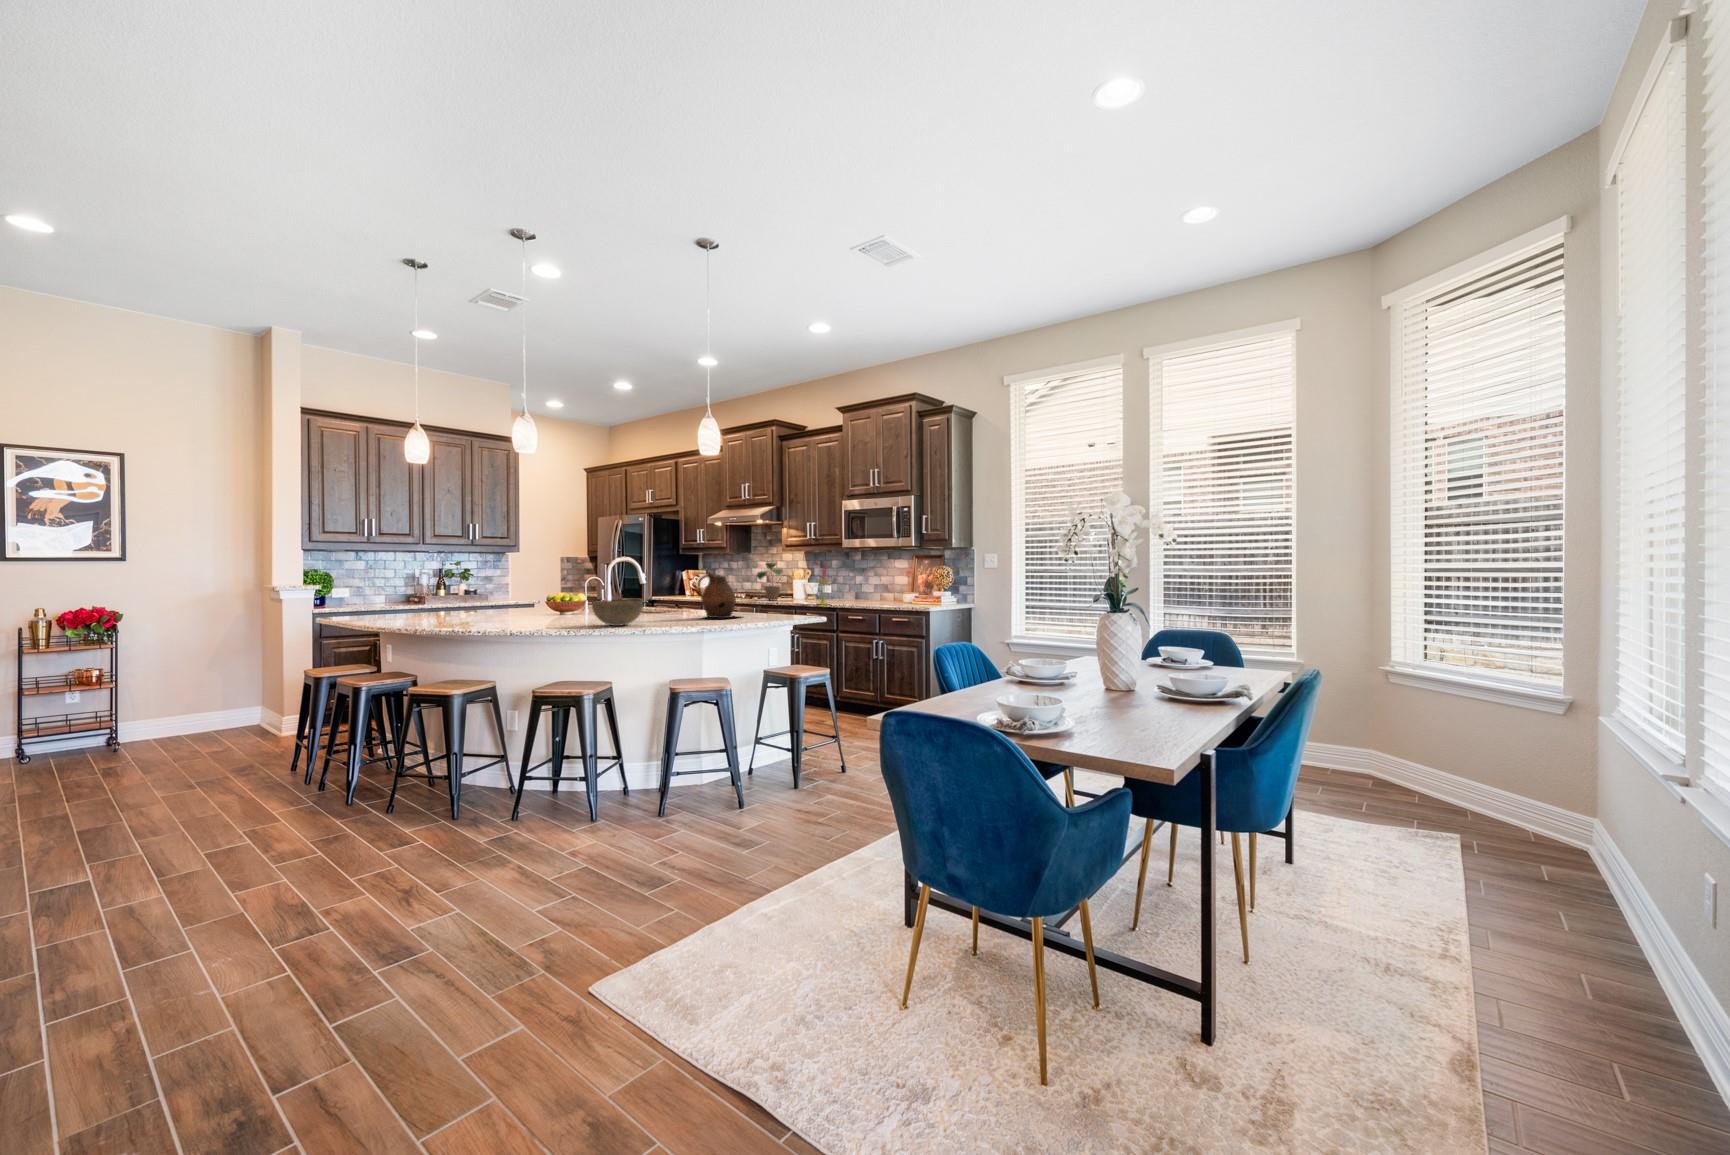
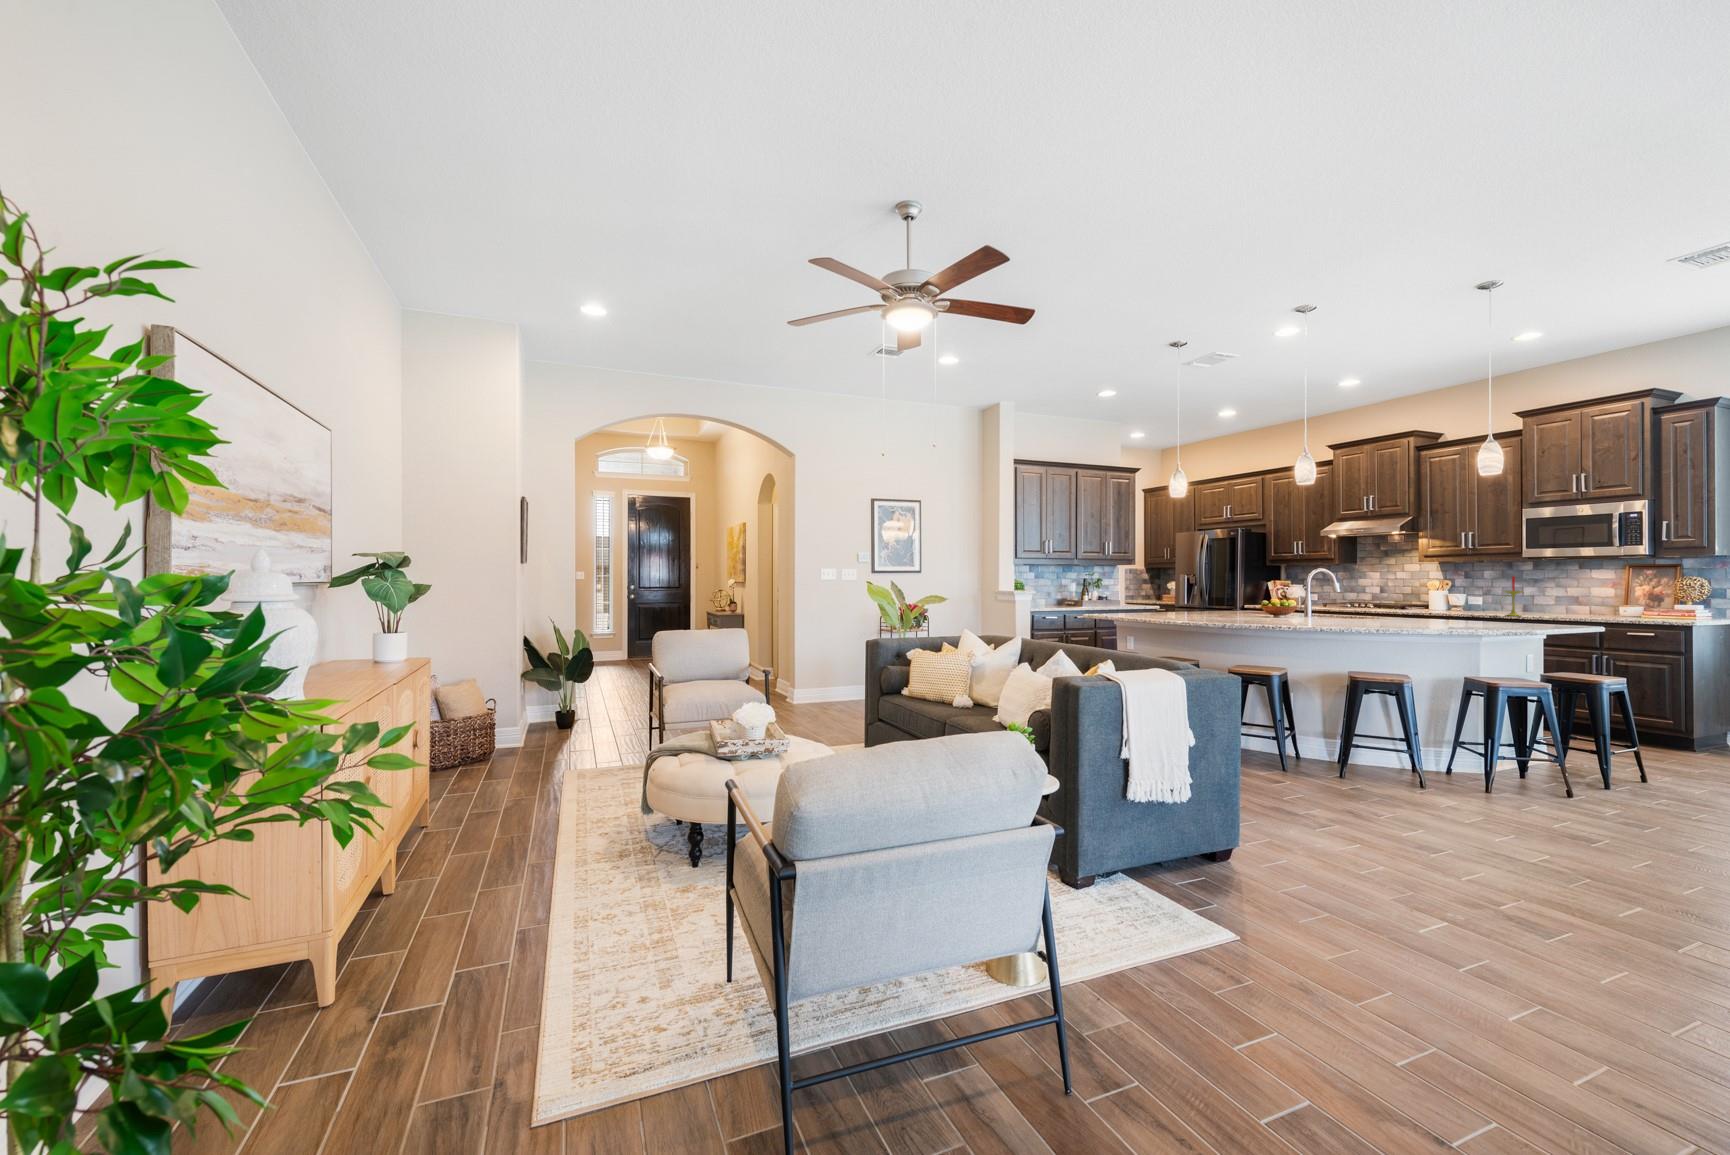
potted plant: present [757,563,792,600] -> none [1398,573,1446,612]
ceramic pitcher: present [698,571,736,618] -> none [1449,583,1499,627]
decorative bowl: present [592,599,643,626] -> none [1382,608,1432,630]

